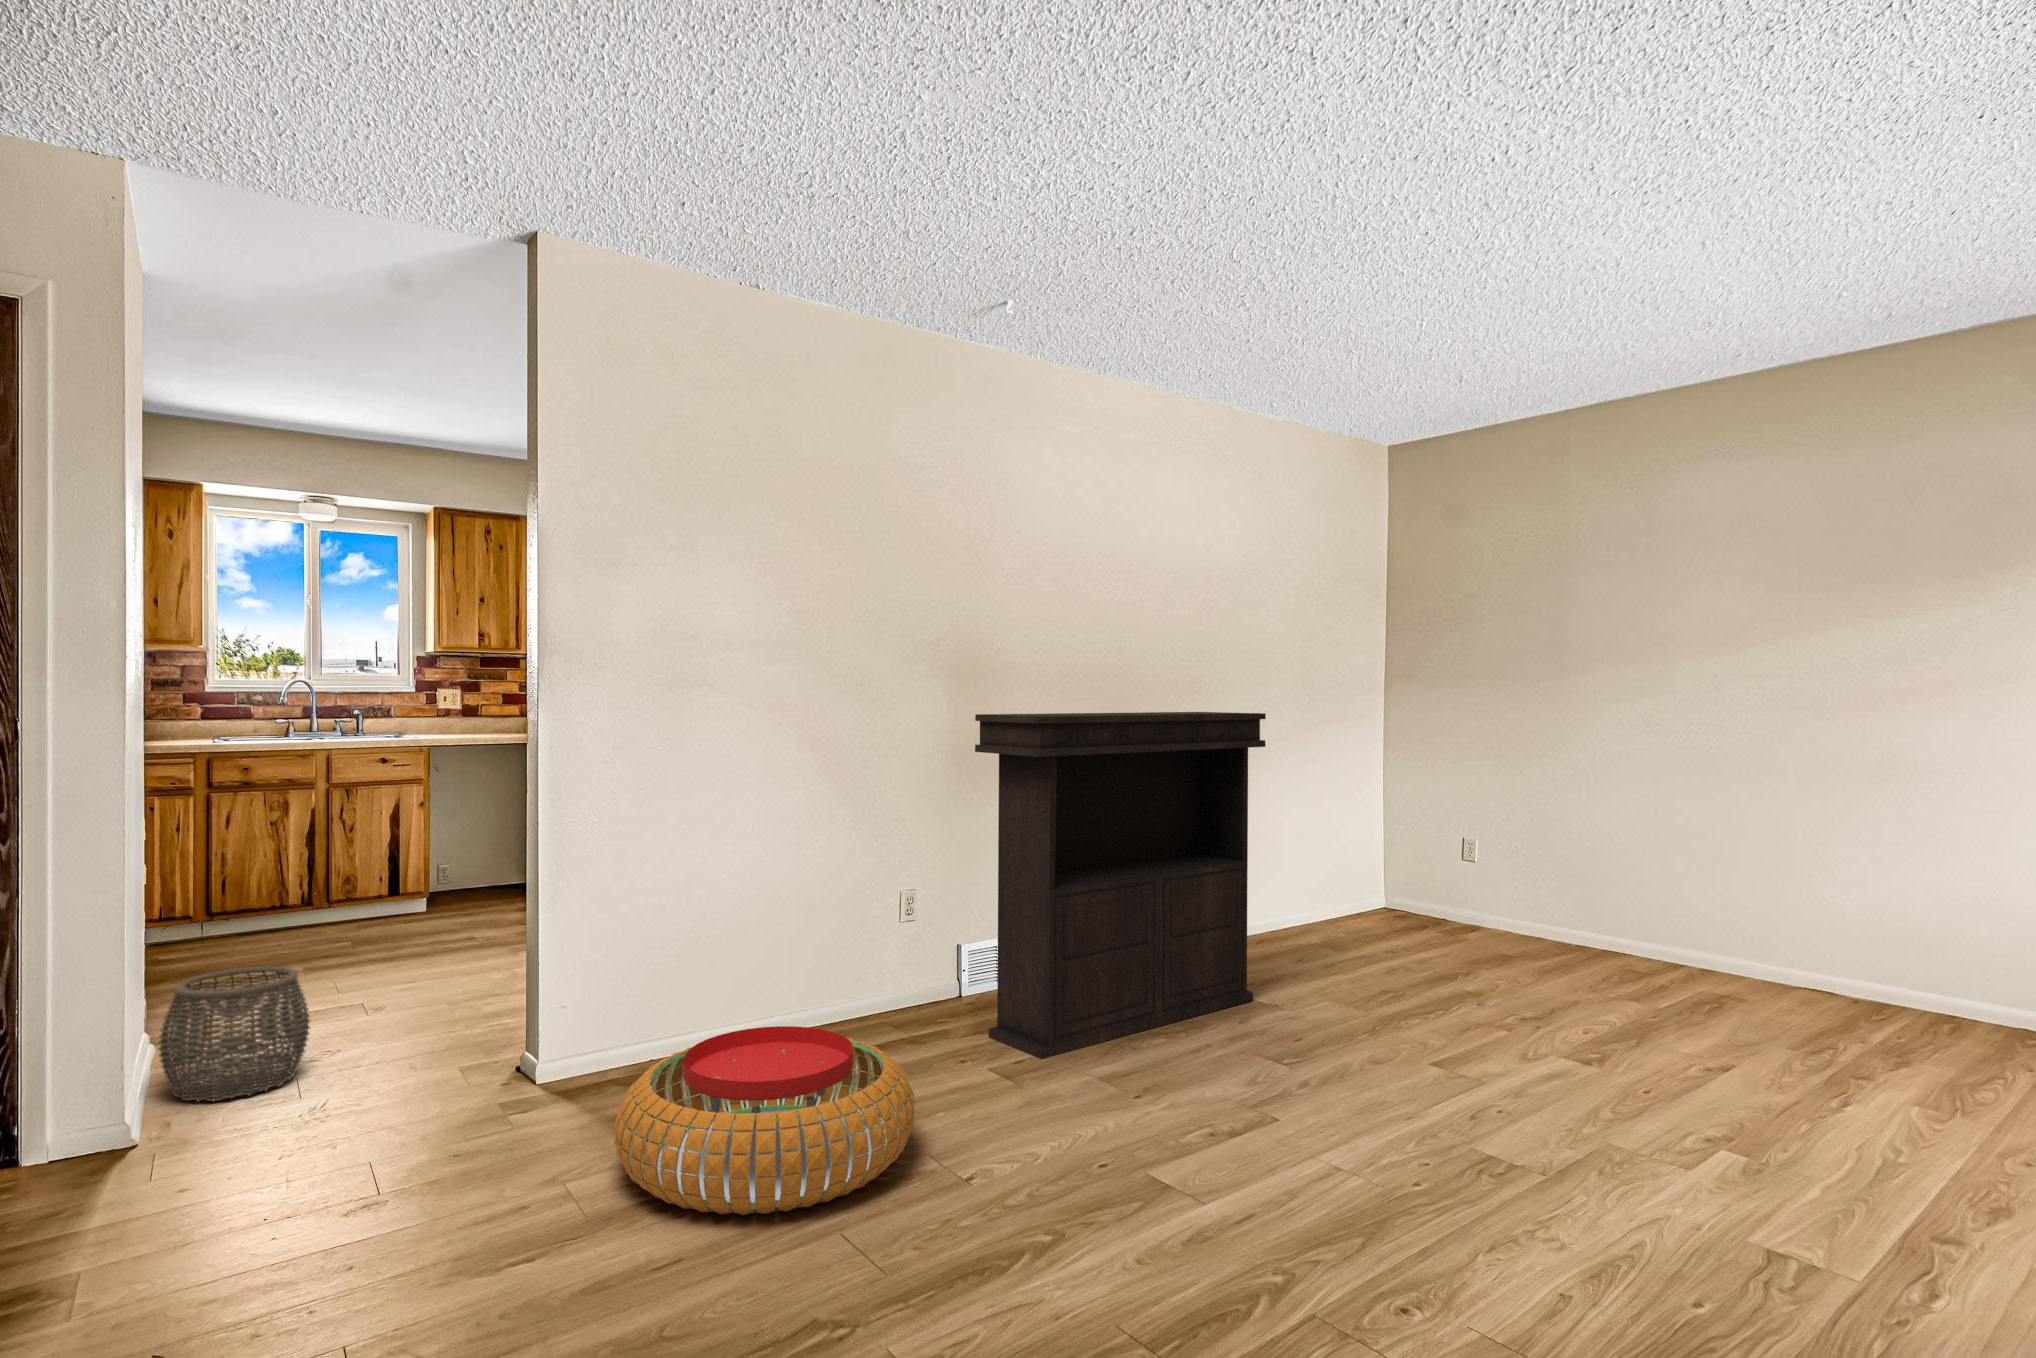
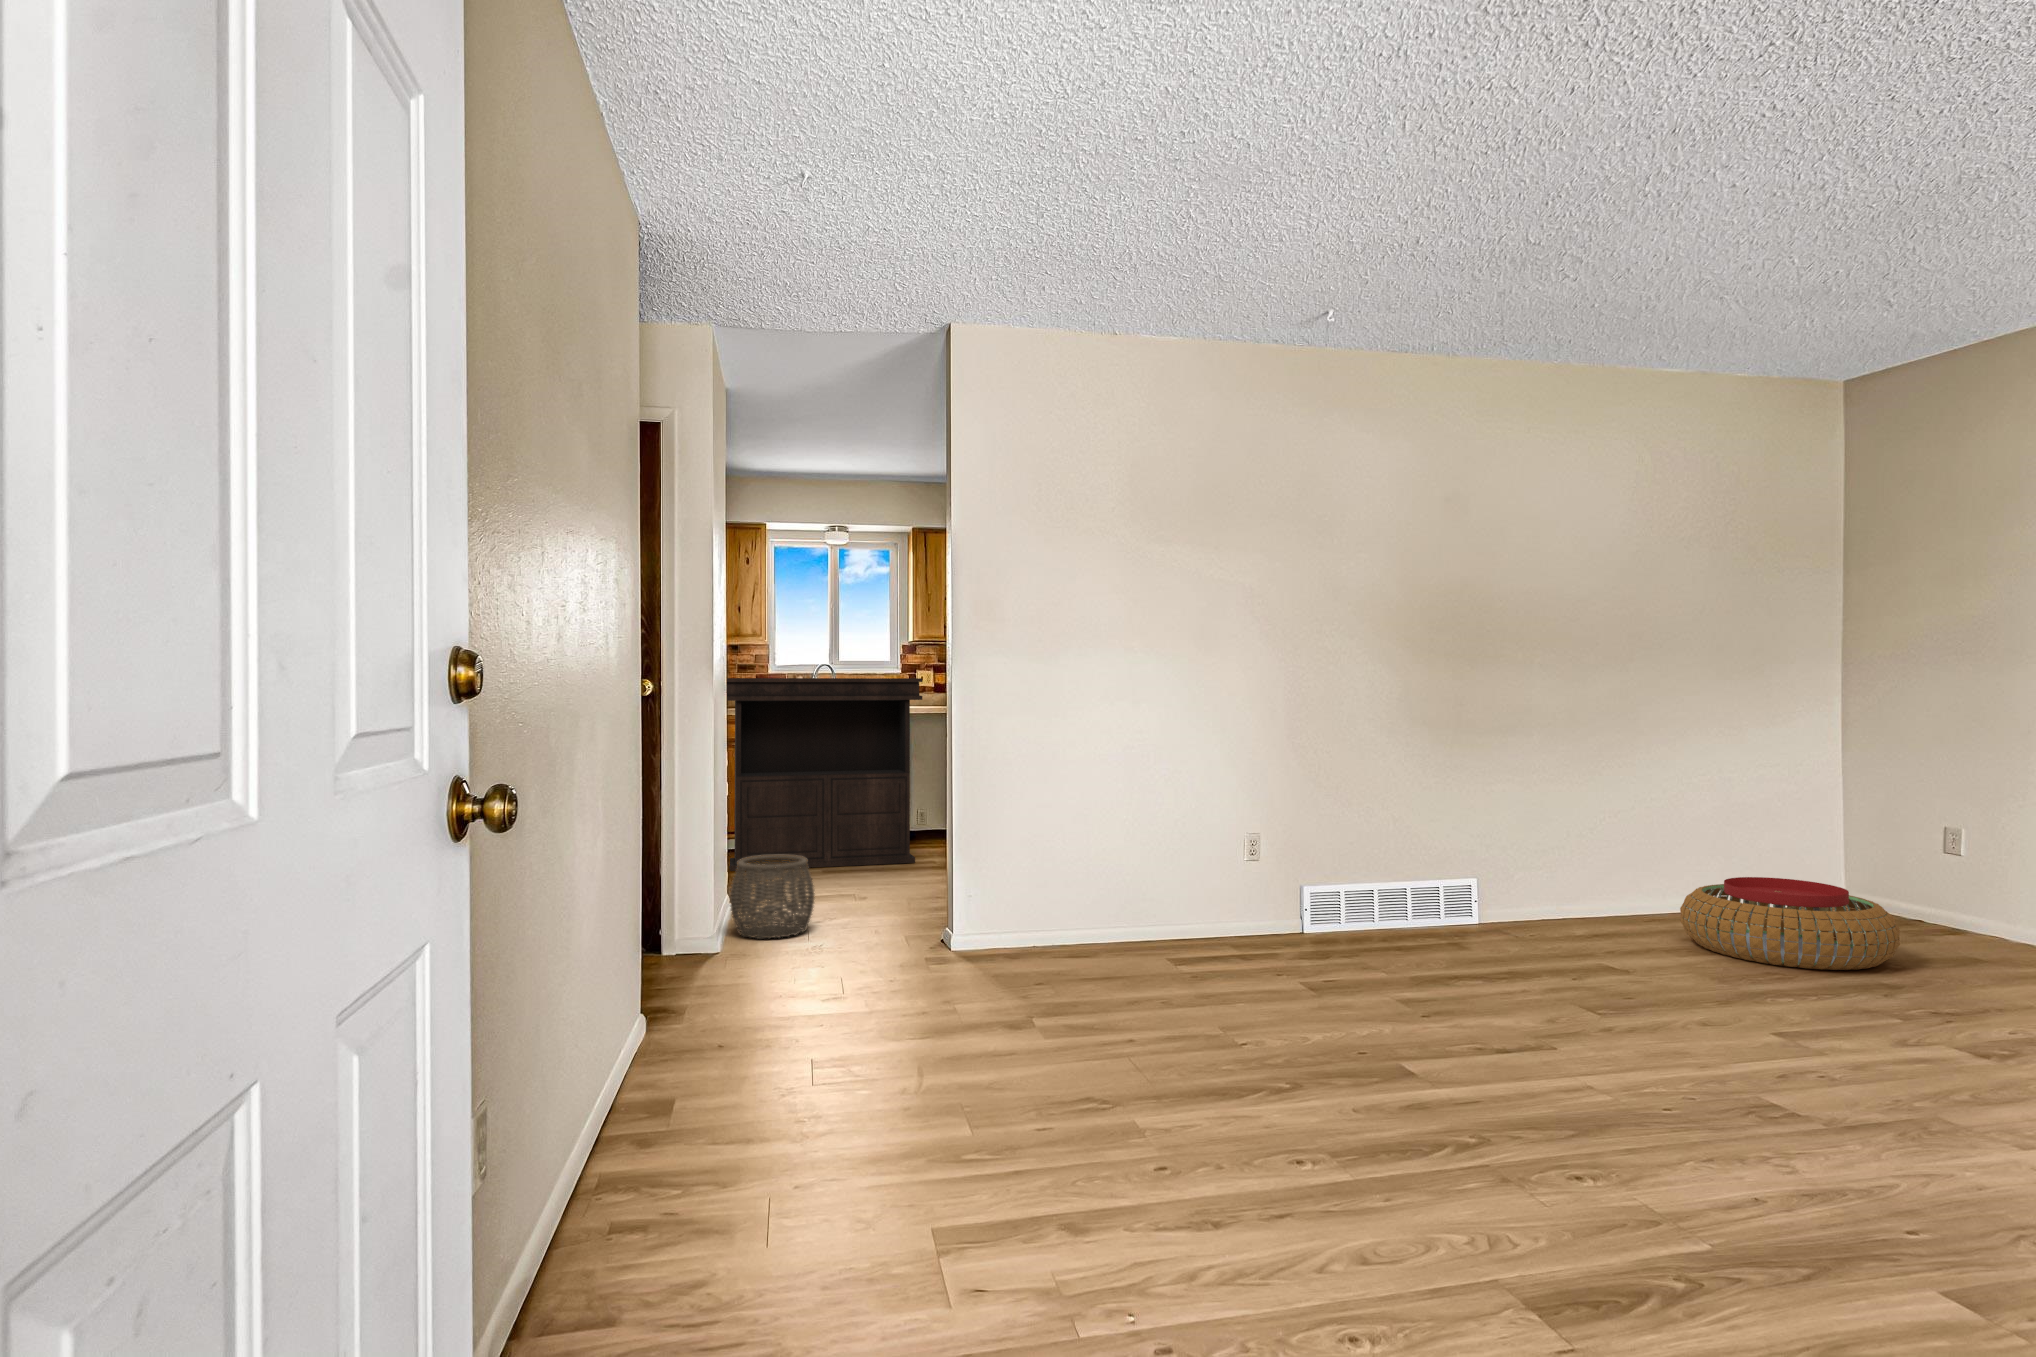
console table: present [975,712,1266,1059] -> present [727,678,922,871]
pouf: present [615,1026,915,1215] -> present [1680,877,1900,970]

